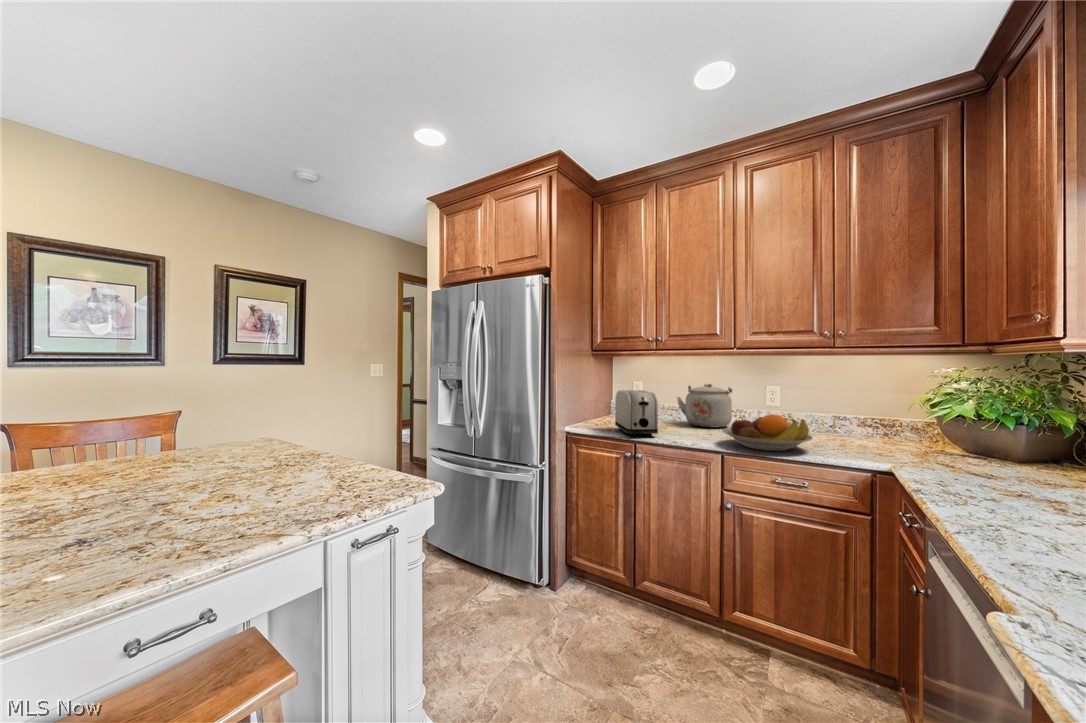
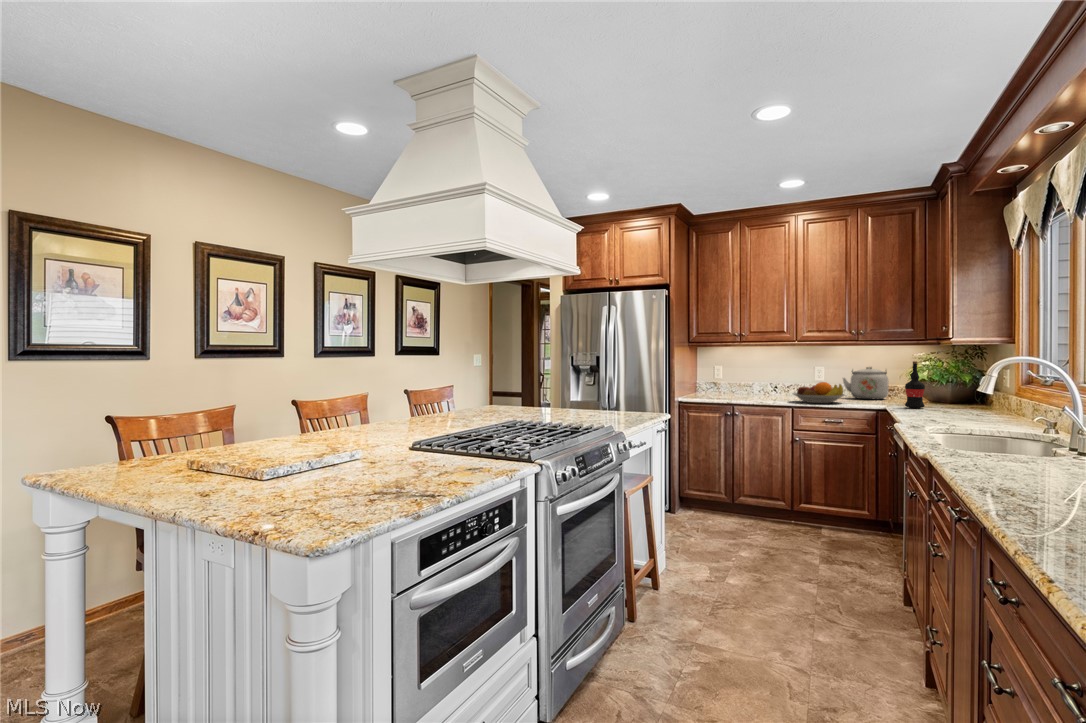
kettle: present [677,384,732,428] -> present [843,367,889,399]
wine bottle: none [936,386,984,482] -> present [905,361,925,408]
toaster: present [615,390,658,437] -> none [714,371,749,401]

